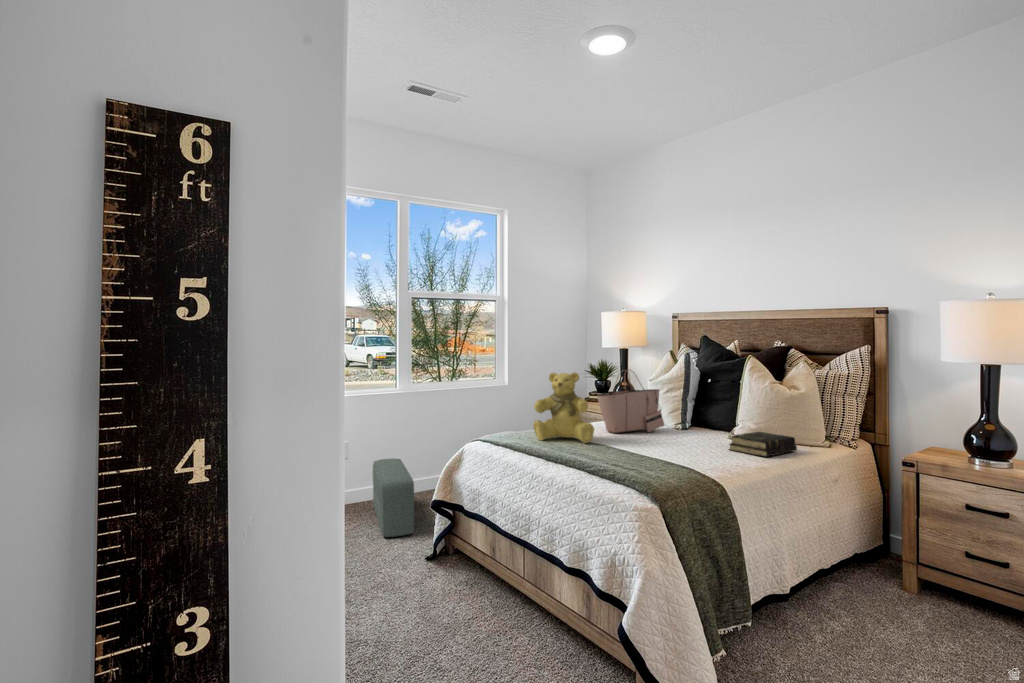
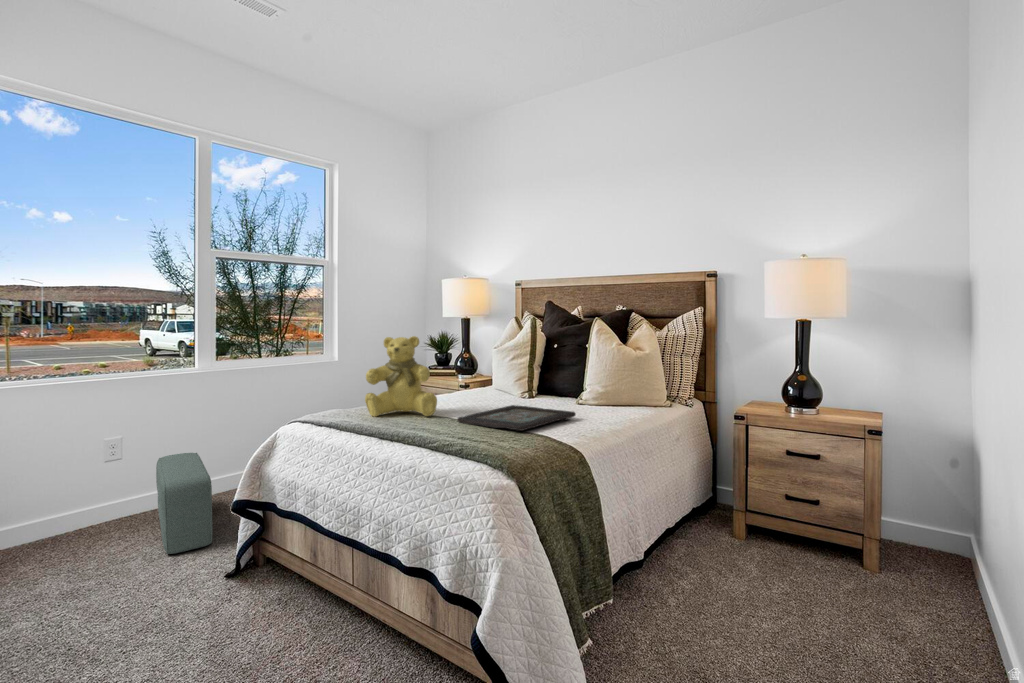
tote bag: present [597,370,664,433] -> none [439,334,512,404]
book: present [729,432,797,457] -> none [579,394,643,419]
decorative tray: none [611,437,723,463] -> present [457,405,576,431]

